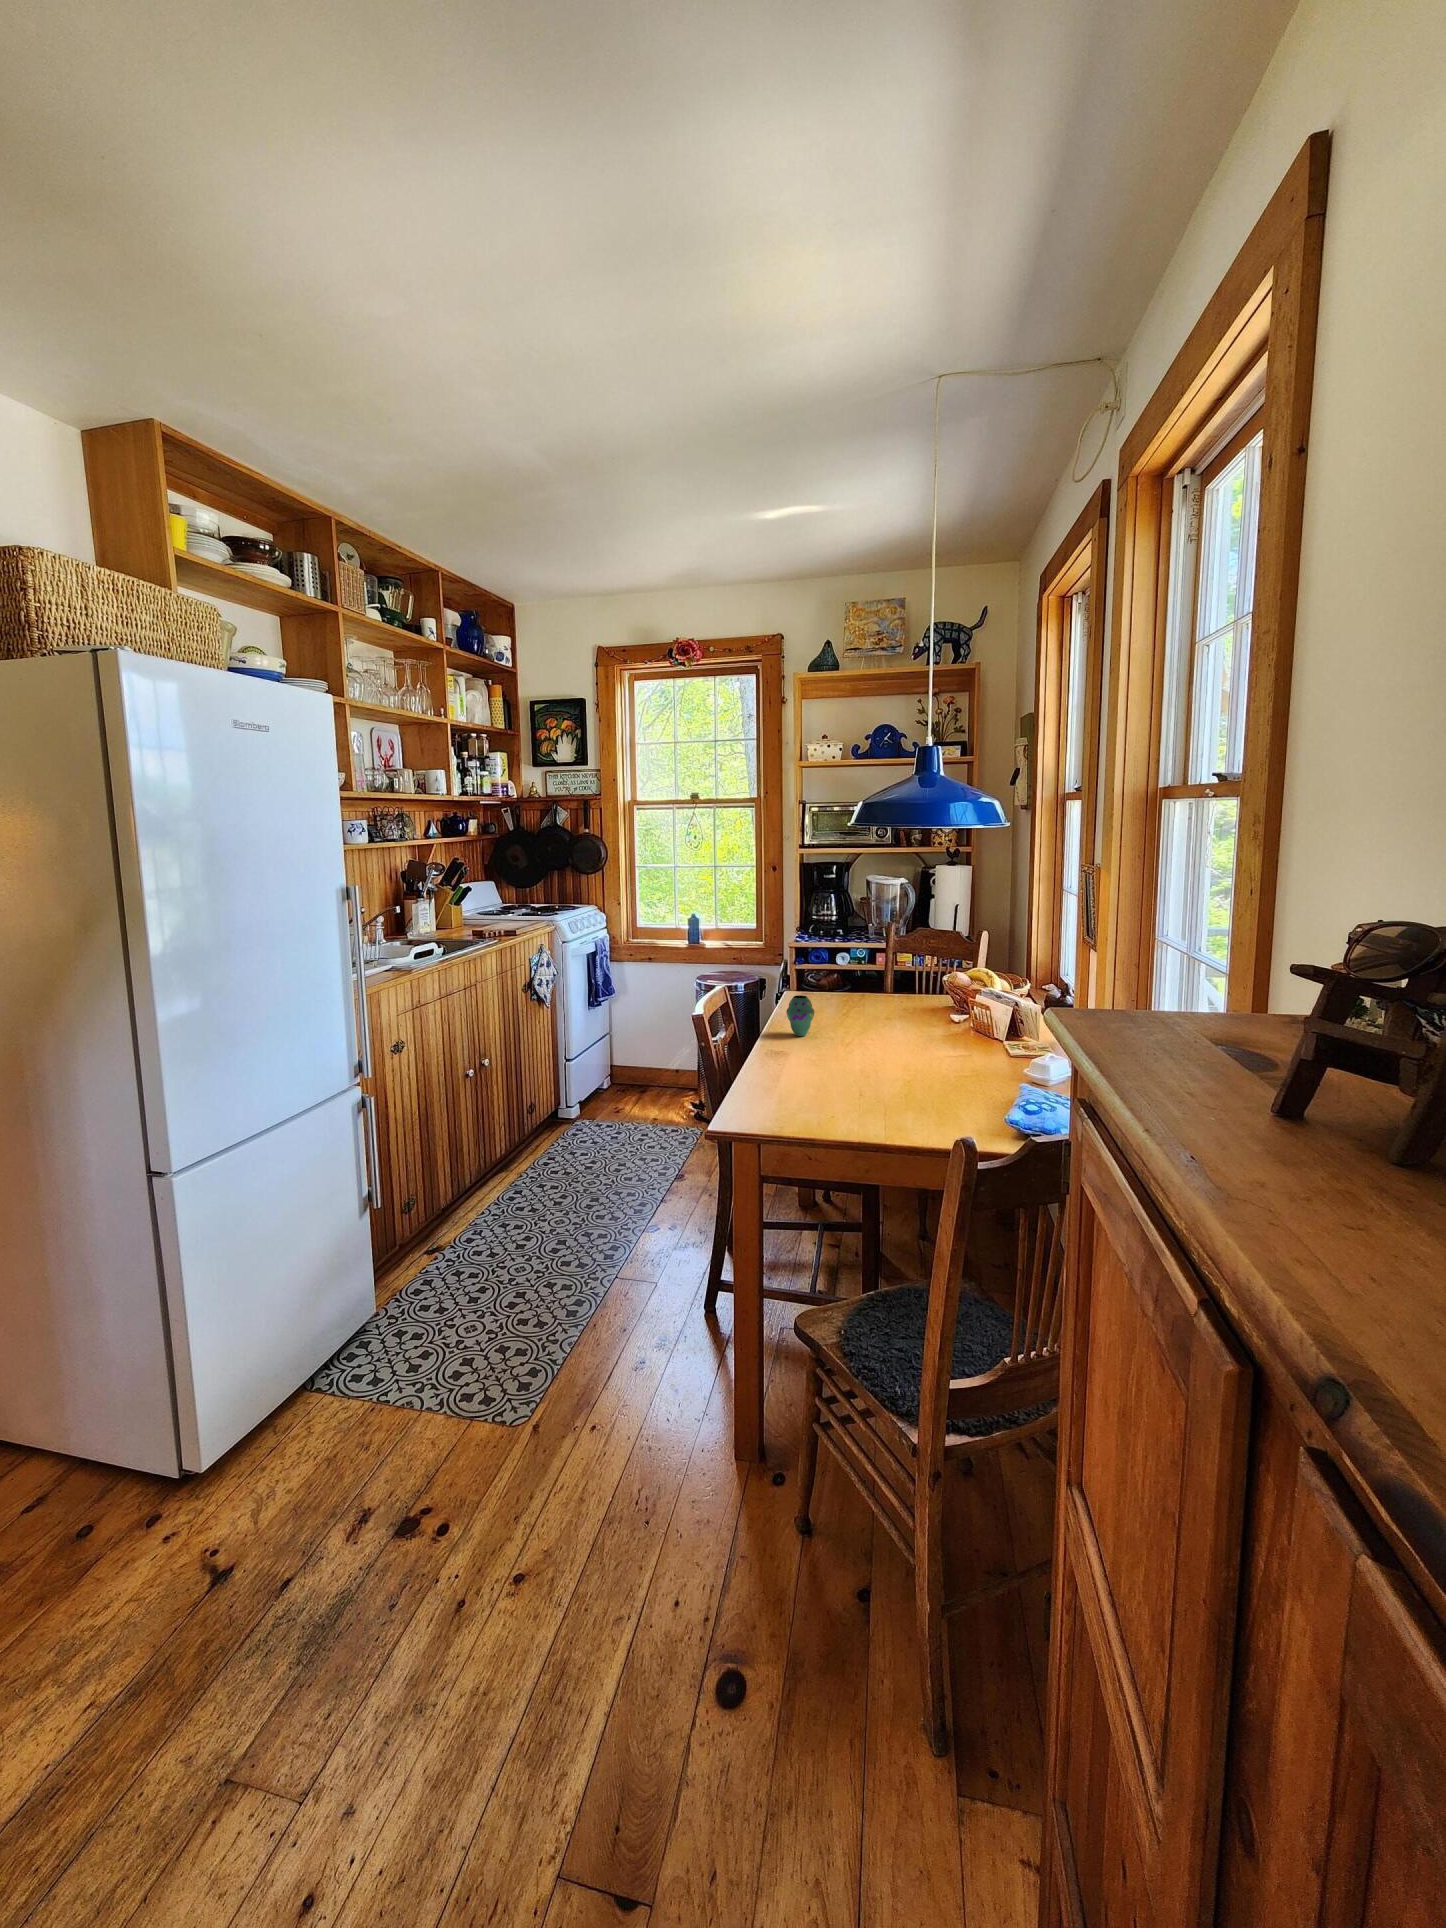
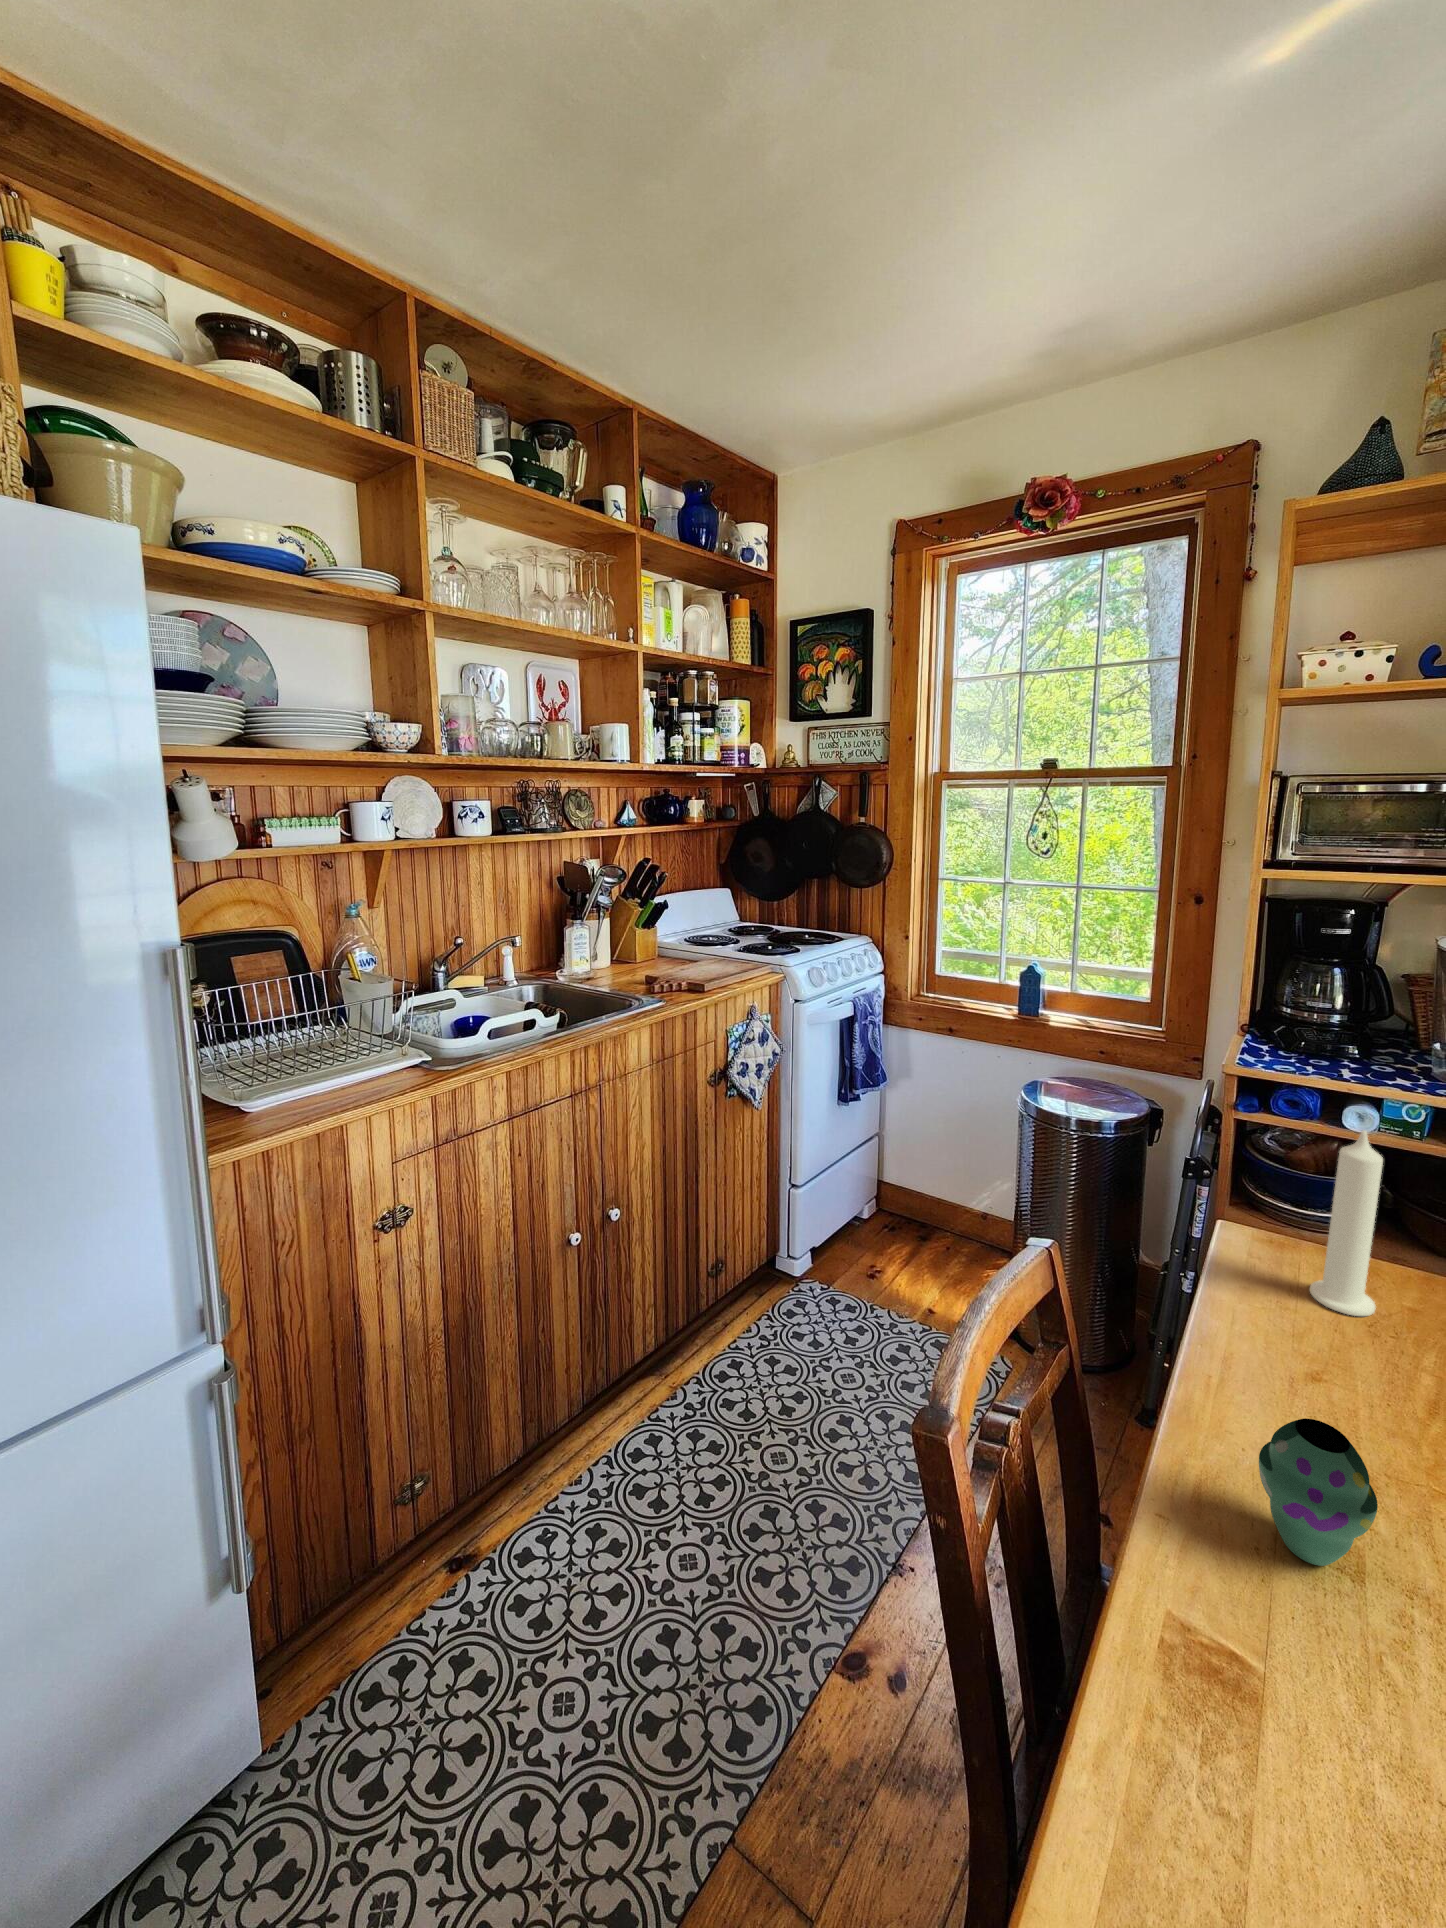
candle: none [812,933,832,1002] -> present [1310,1131,1383,1316]

